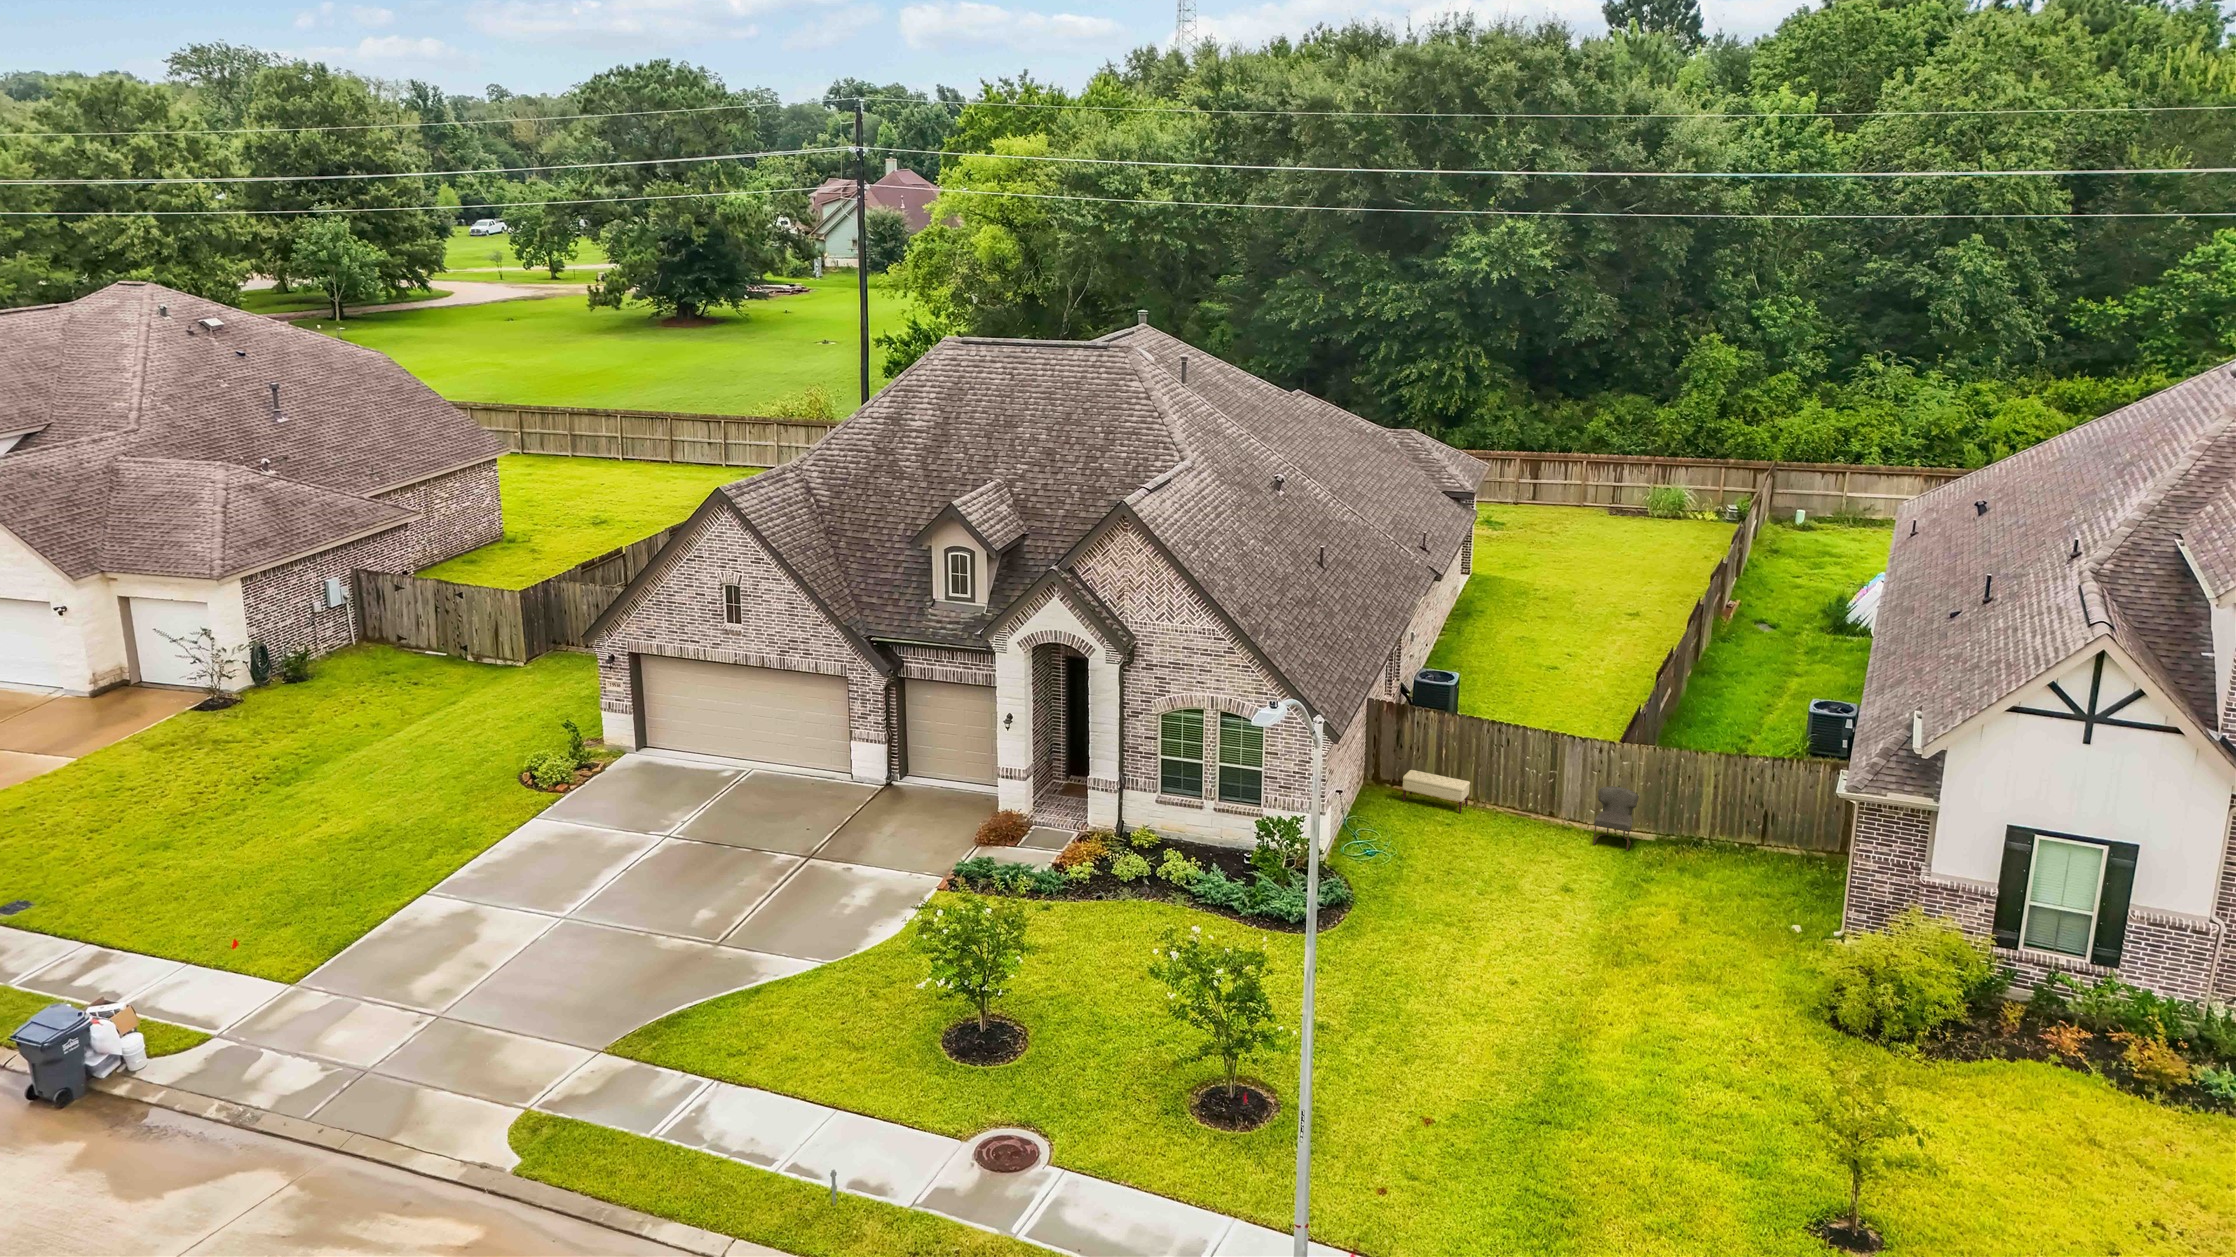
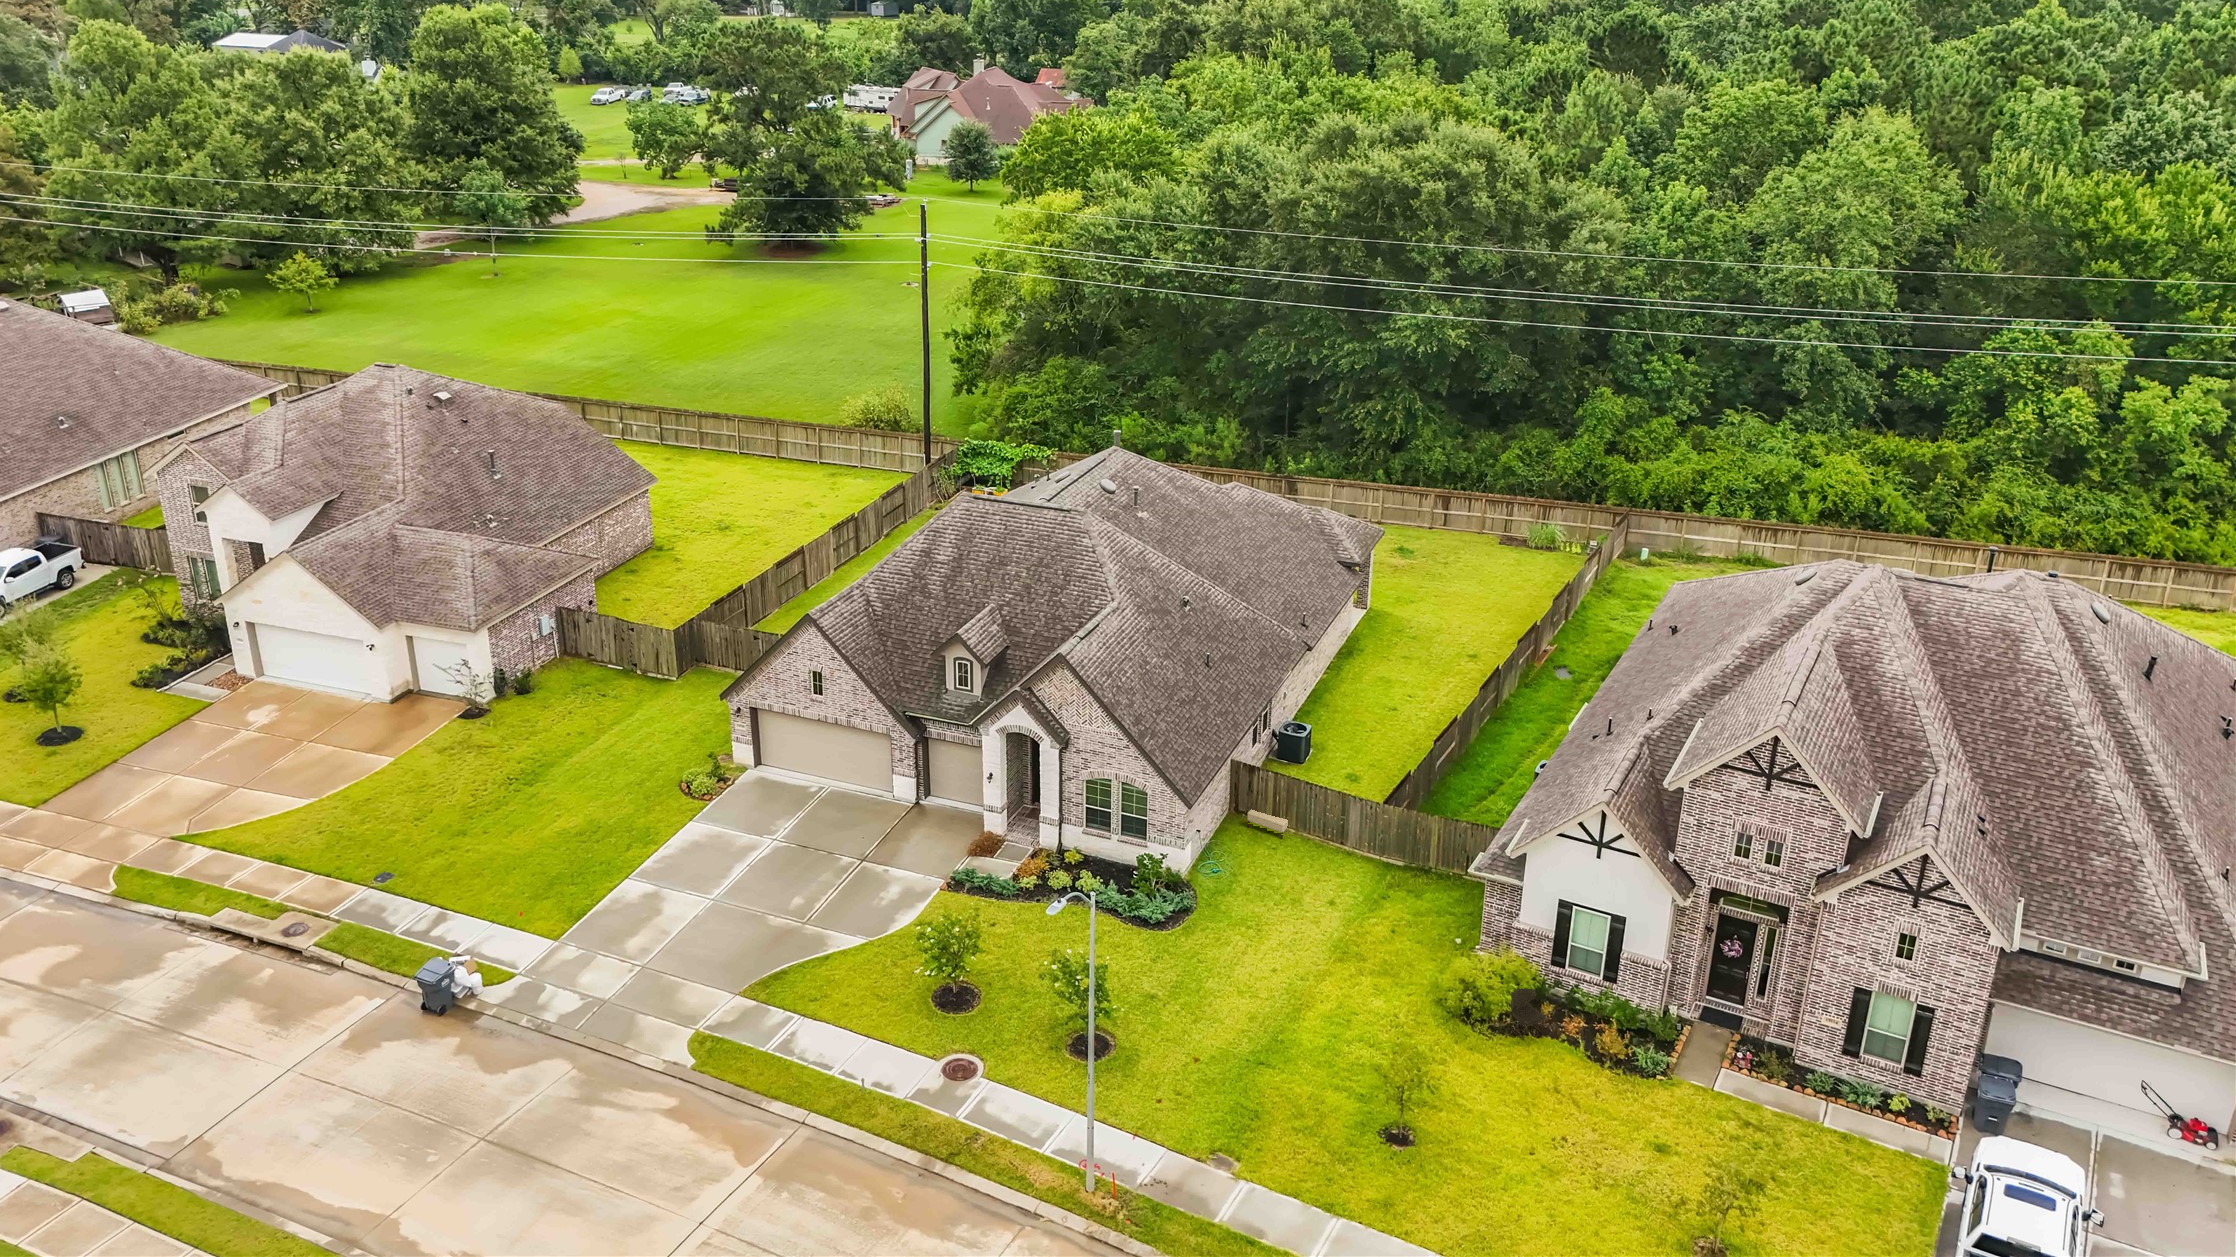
chair: present [1593,786,1639,851] -> present [1511,988,1545,1040]

